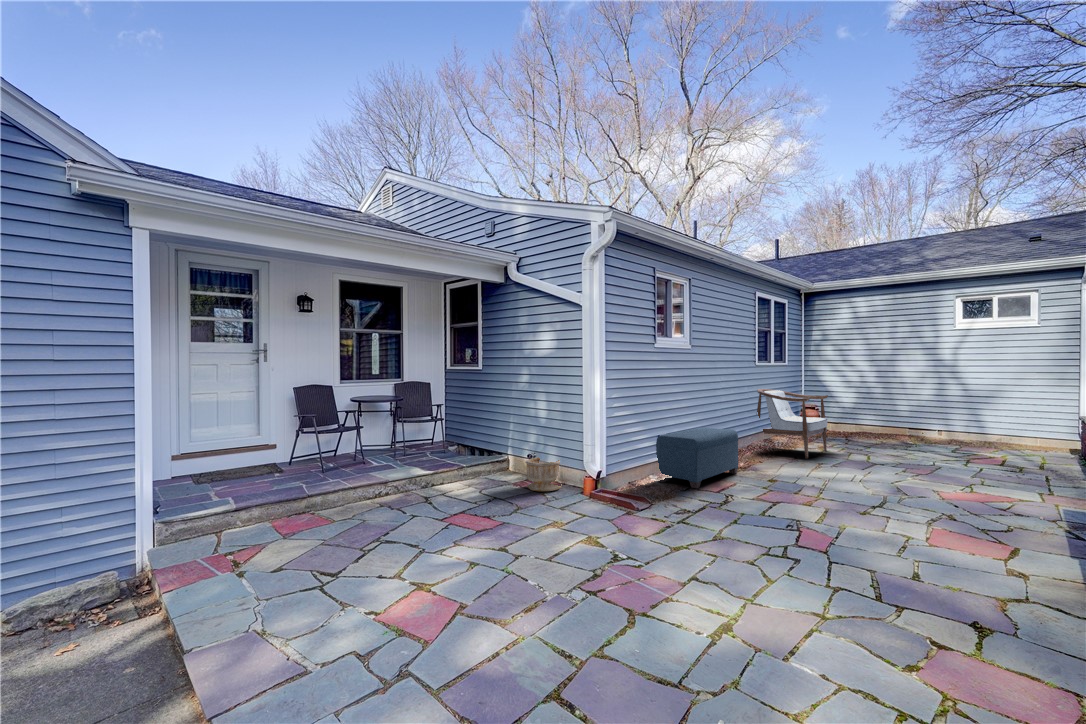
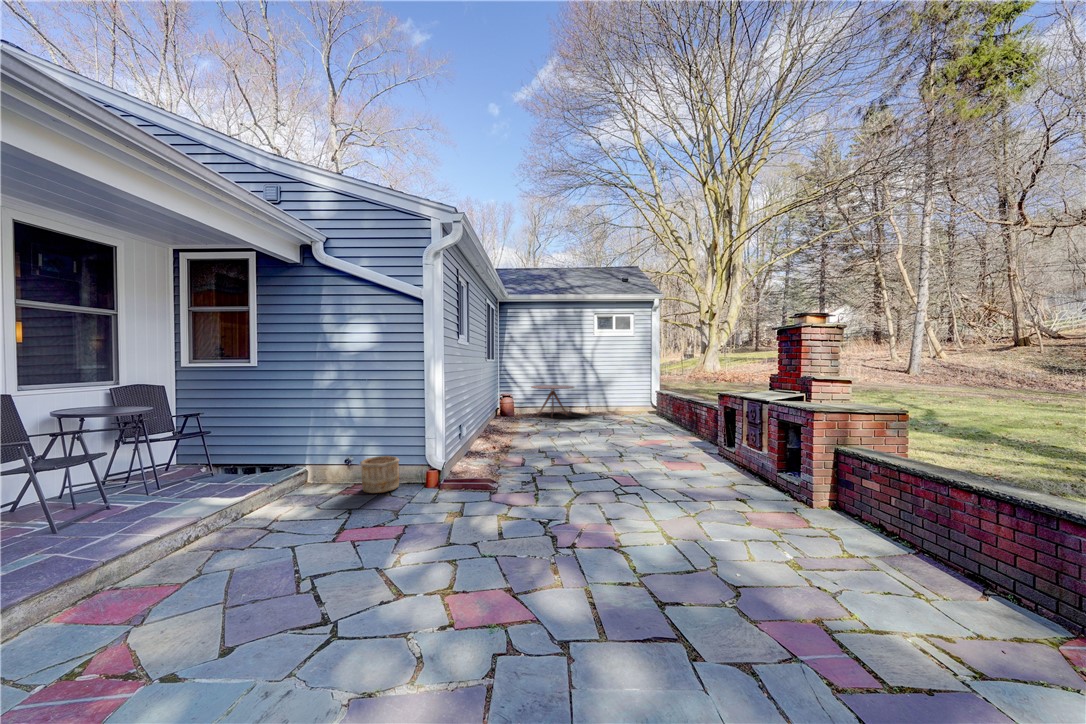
armchair: present [757,389,828,458] -> none [490,378,536,430]
round table: none [836,402,911,449] -> present [531,385,574,416]
bench: present [656,428,738,488] -> none [466,413,510,463]

